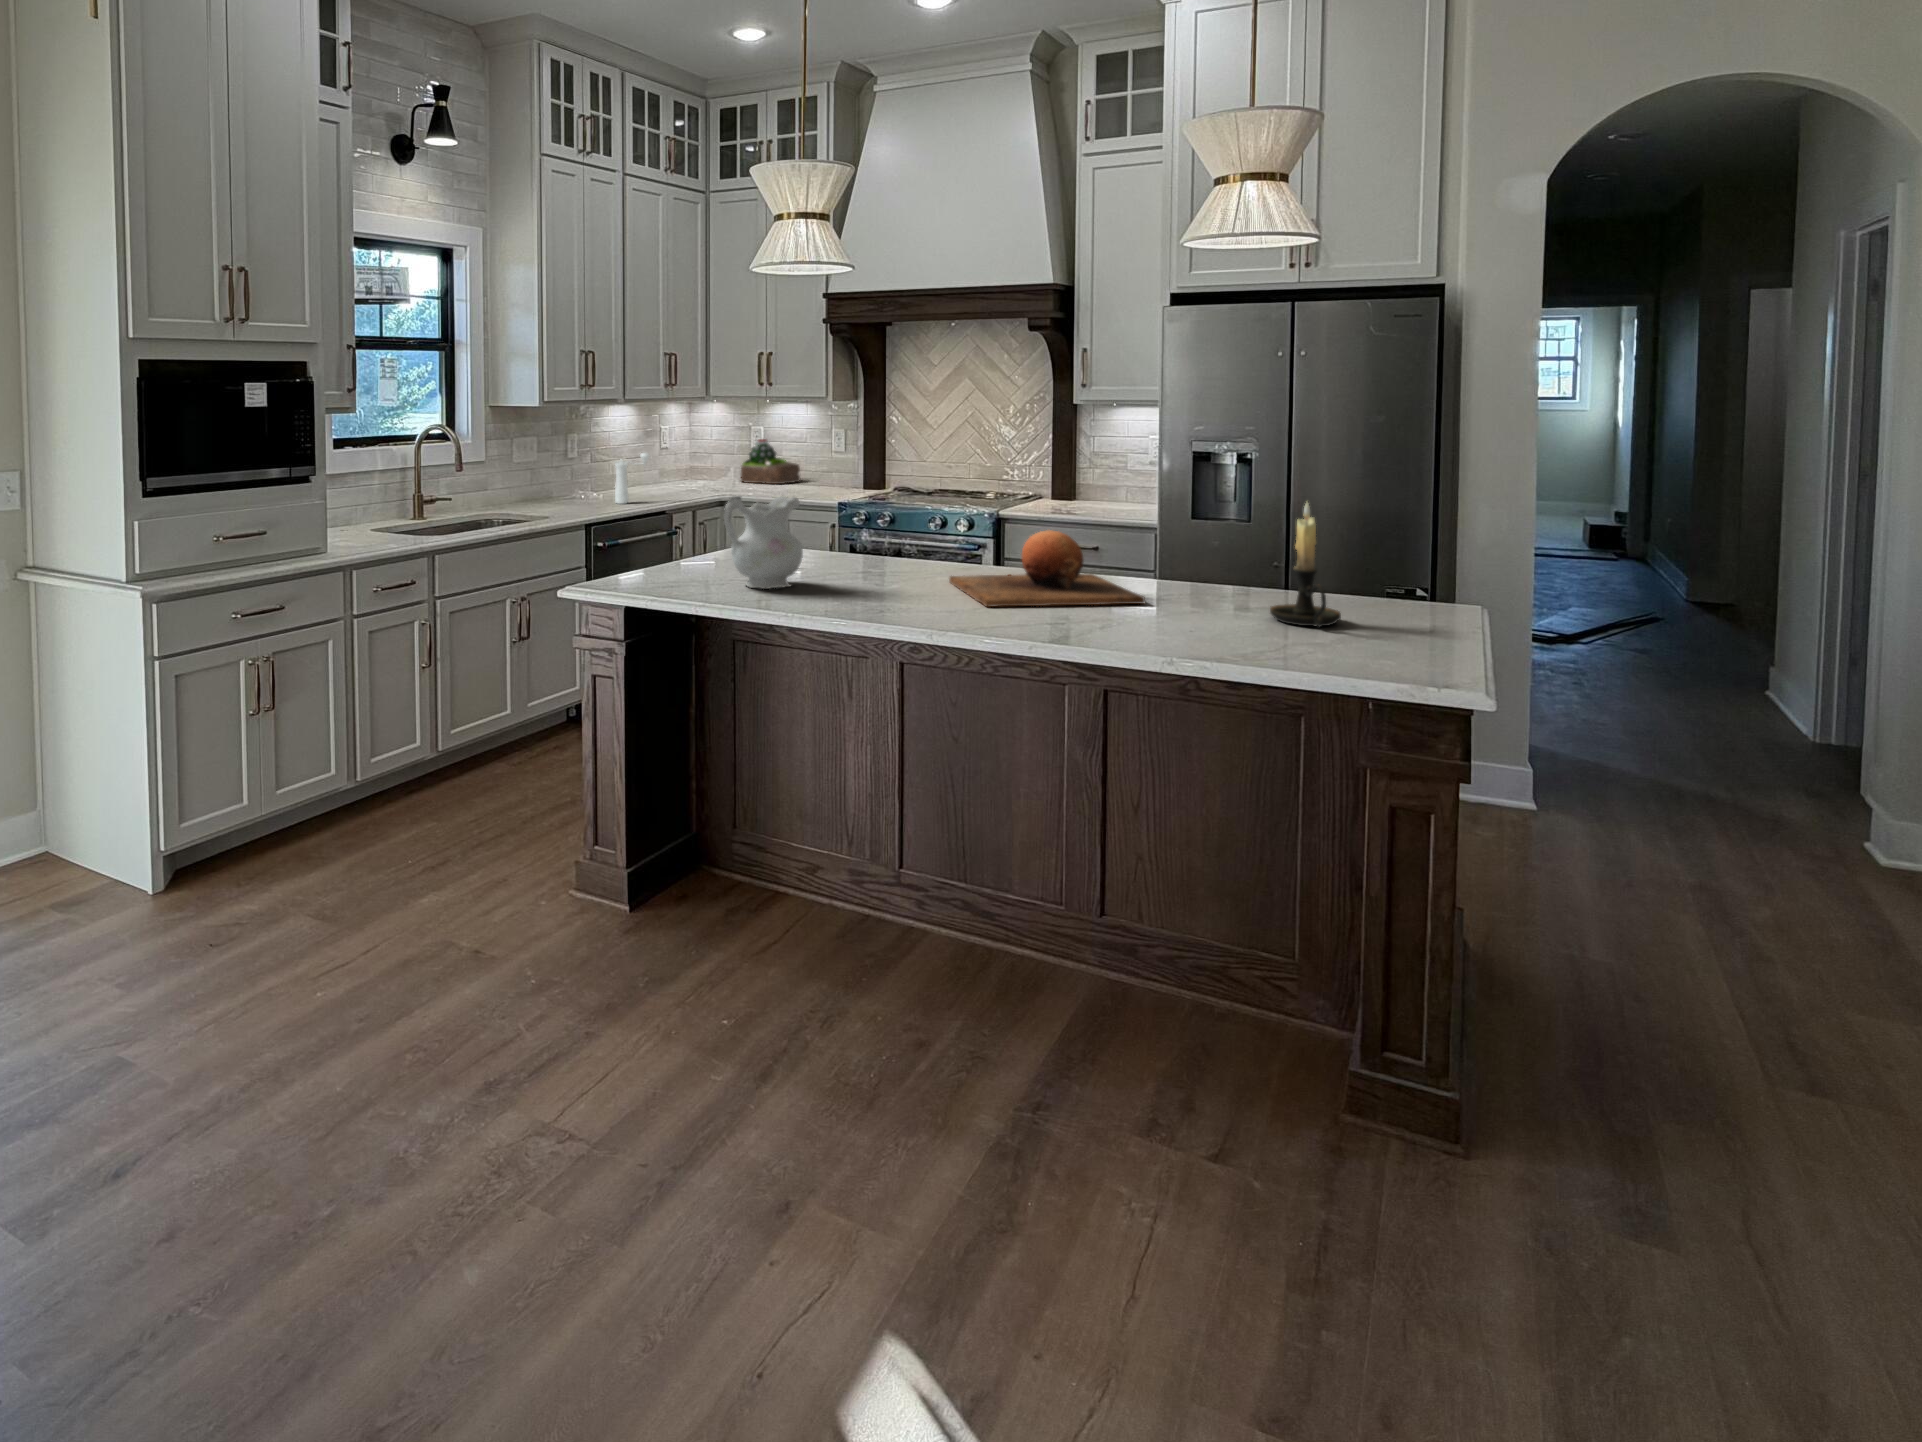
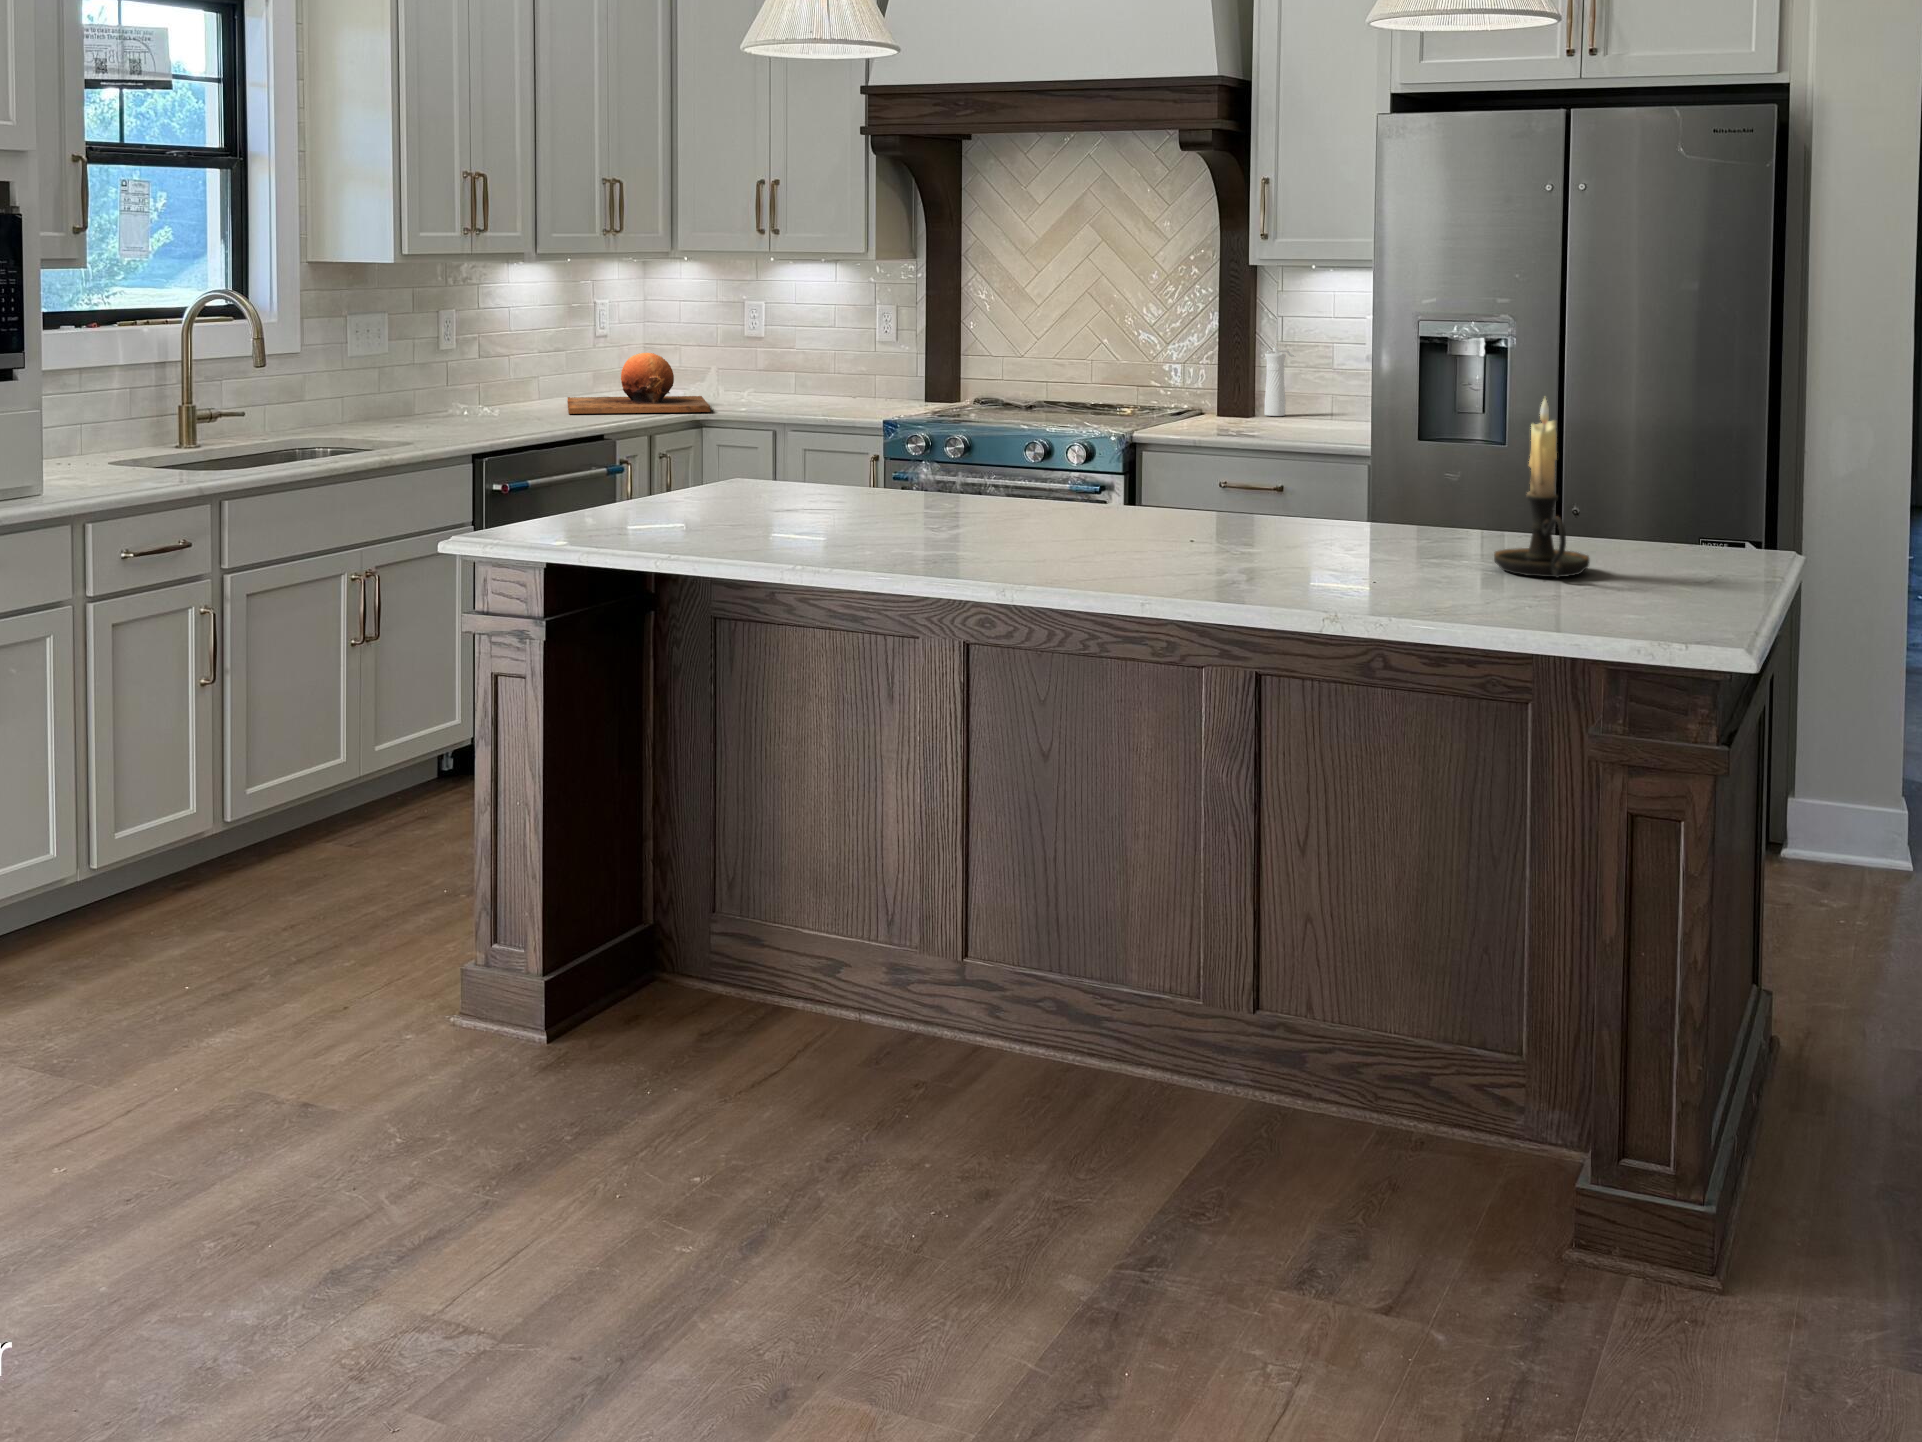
succulent plant: present [741,439,800,484] -> none [725,319,823,392]
pepper mill: present [615,453,649,504] -> present [1265,347,1295,416]
ceramic pitcher: present [724,496,803,589] -> none [696,394,818,538]
chopping board: present [949,530,1145,607] -> present [567,353,710,414]

